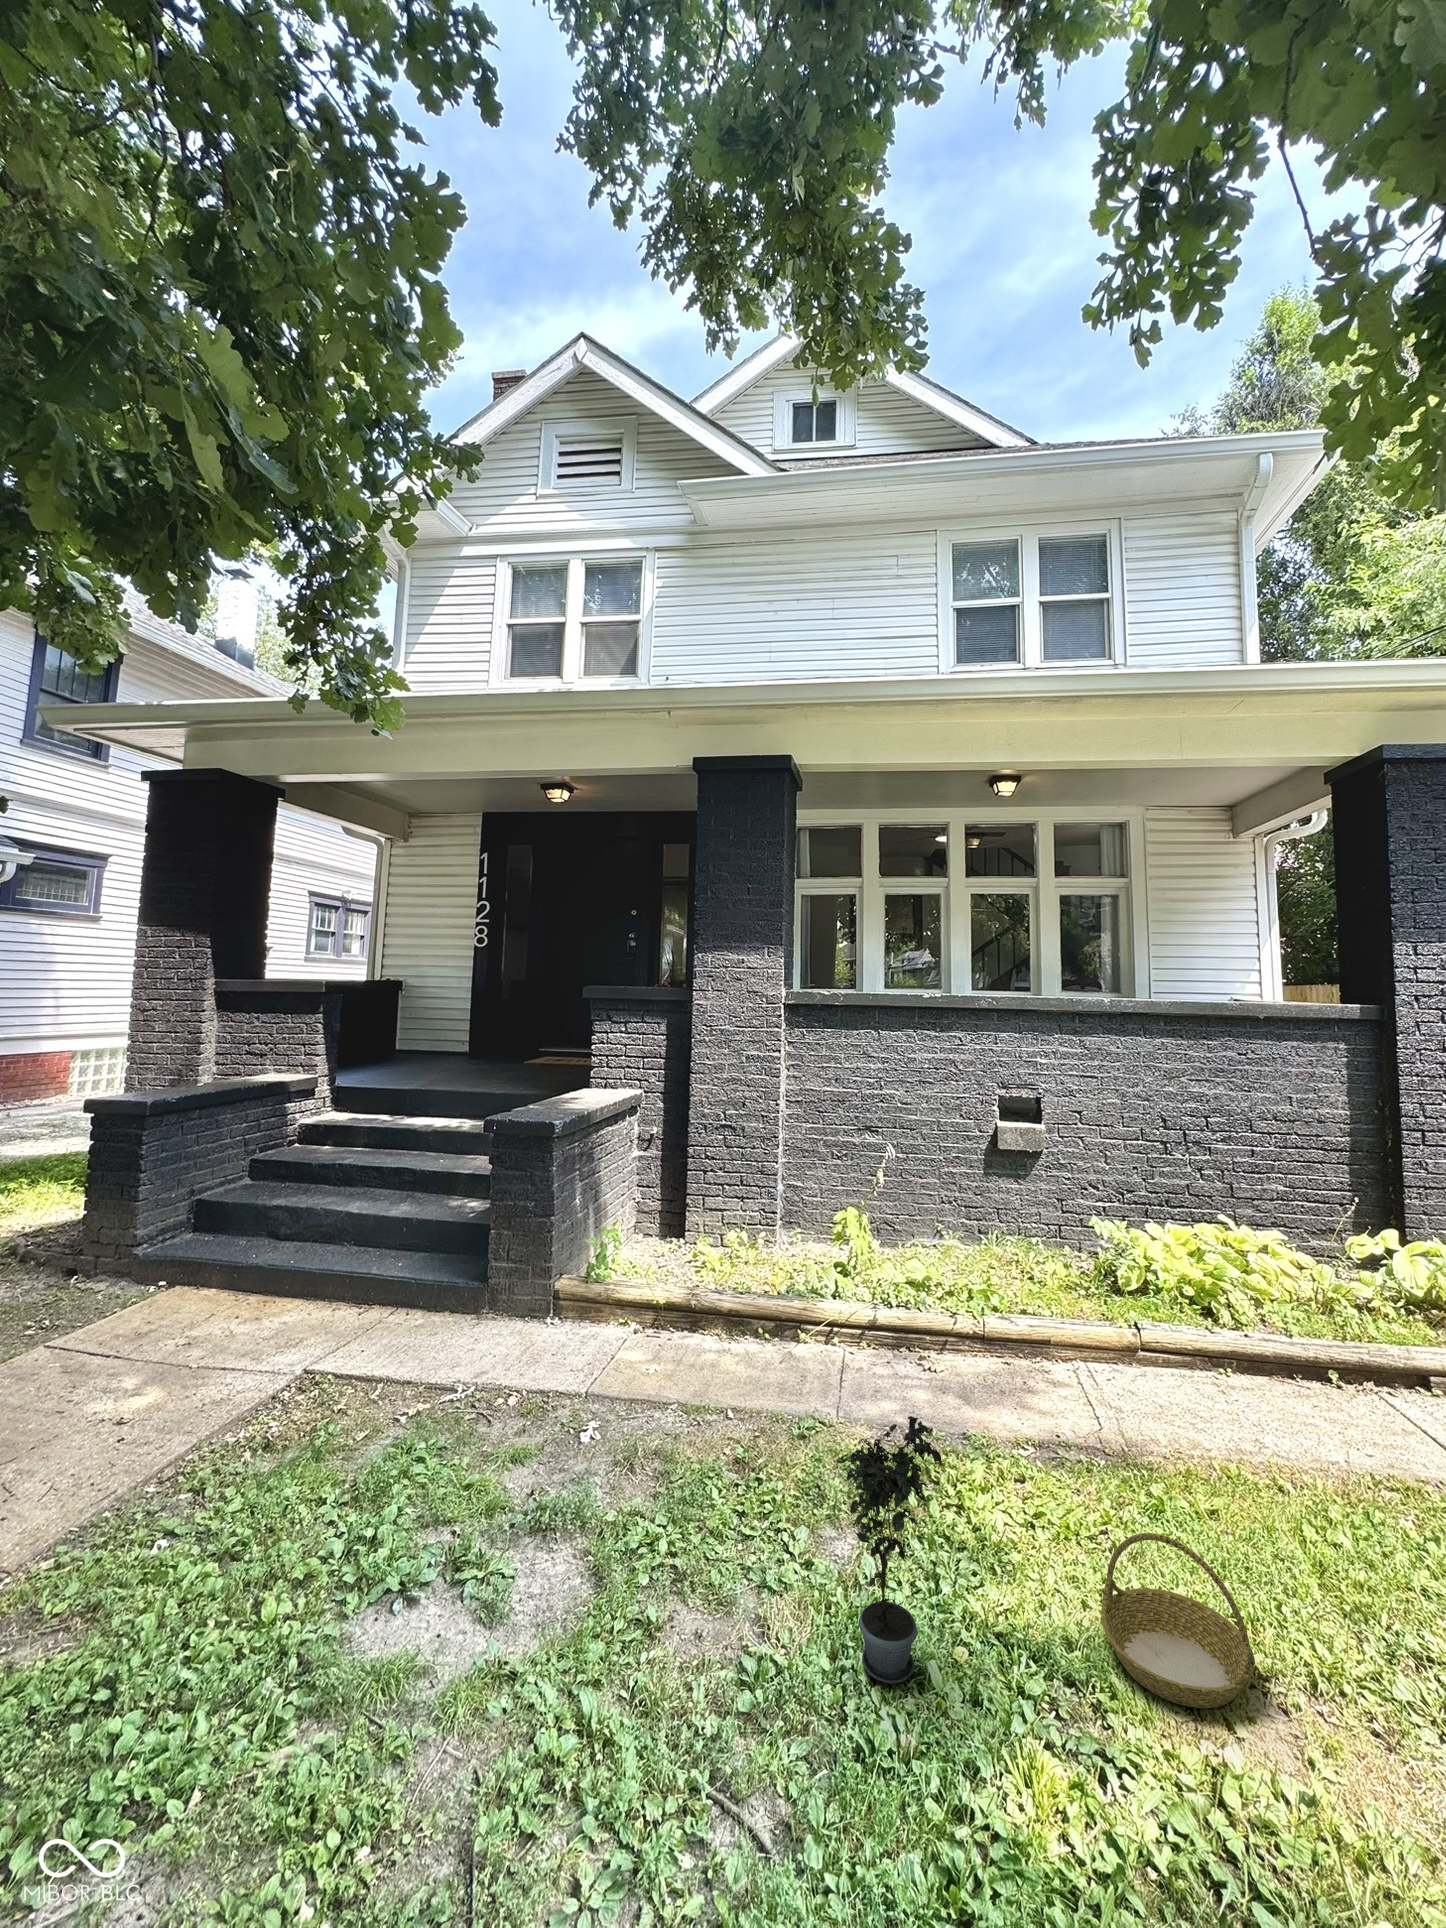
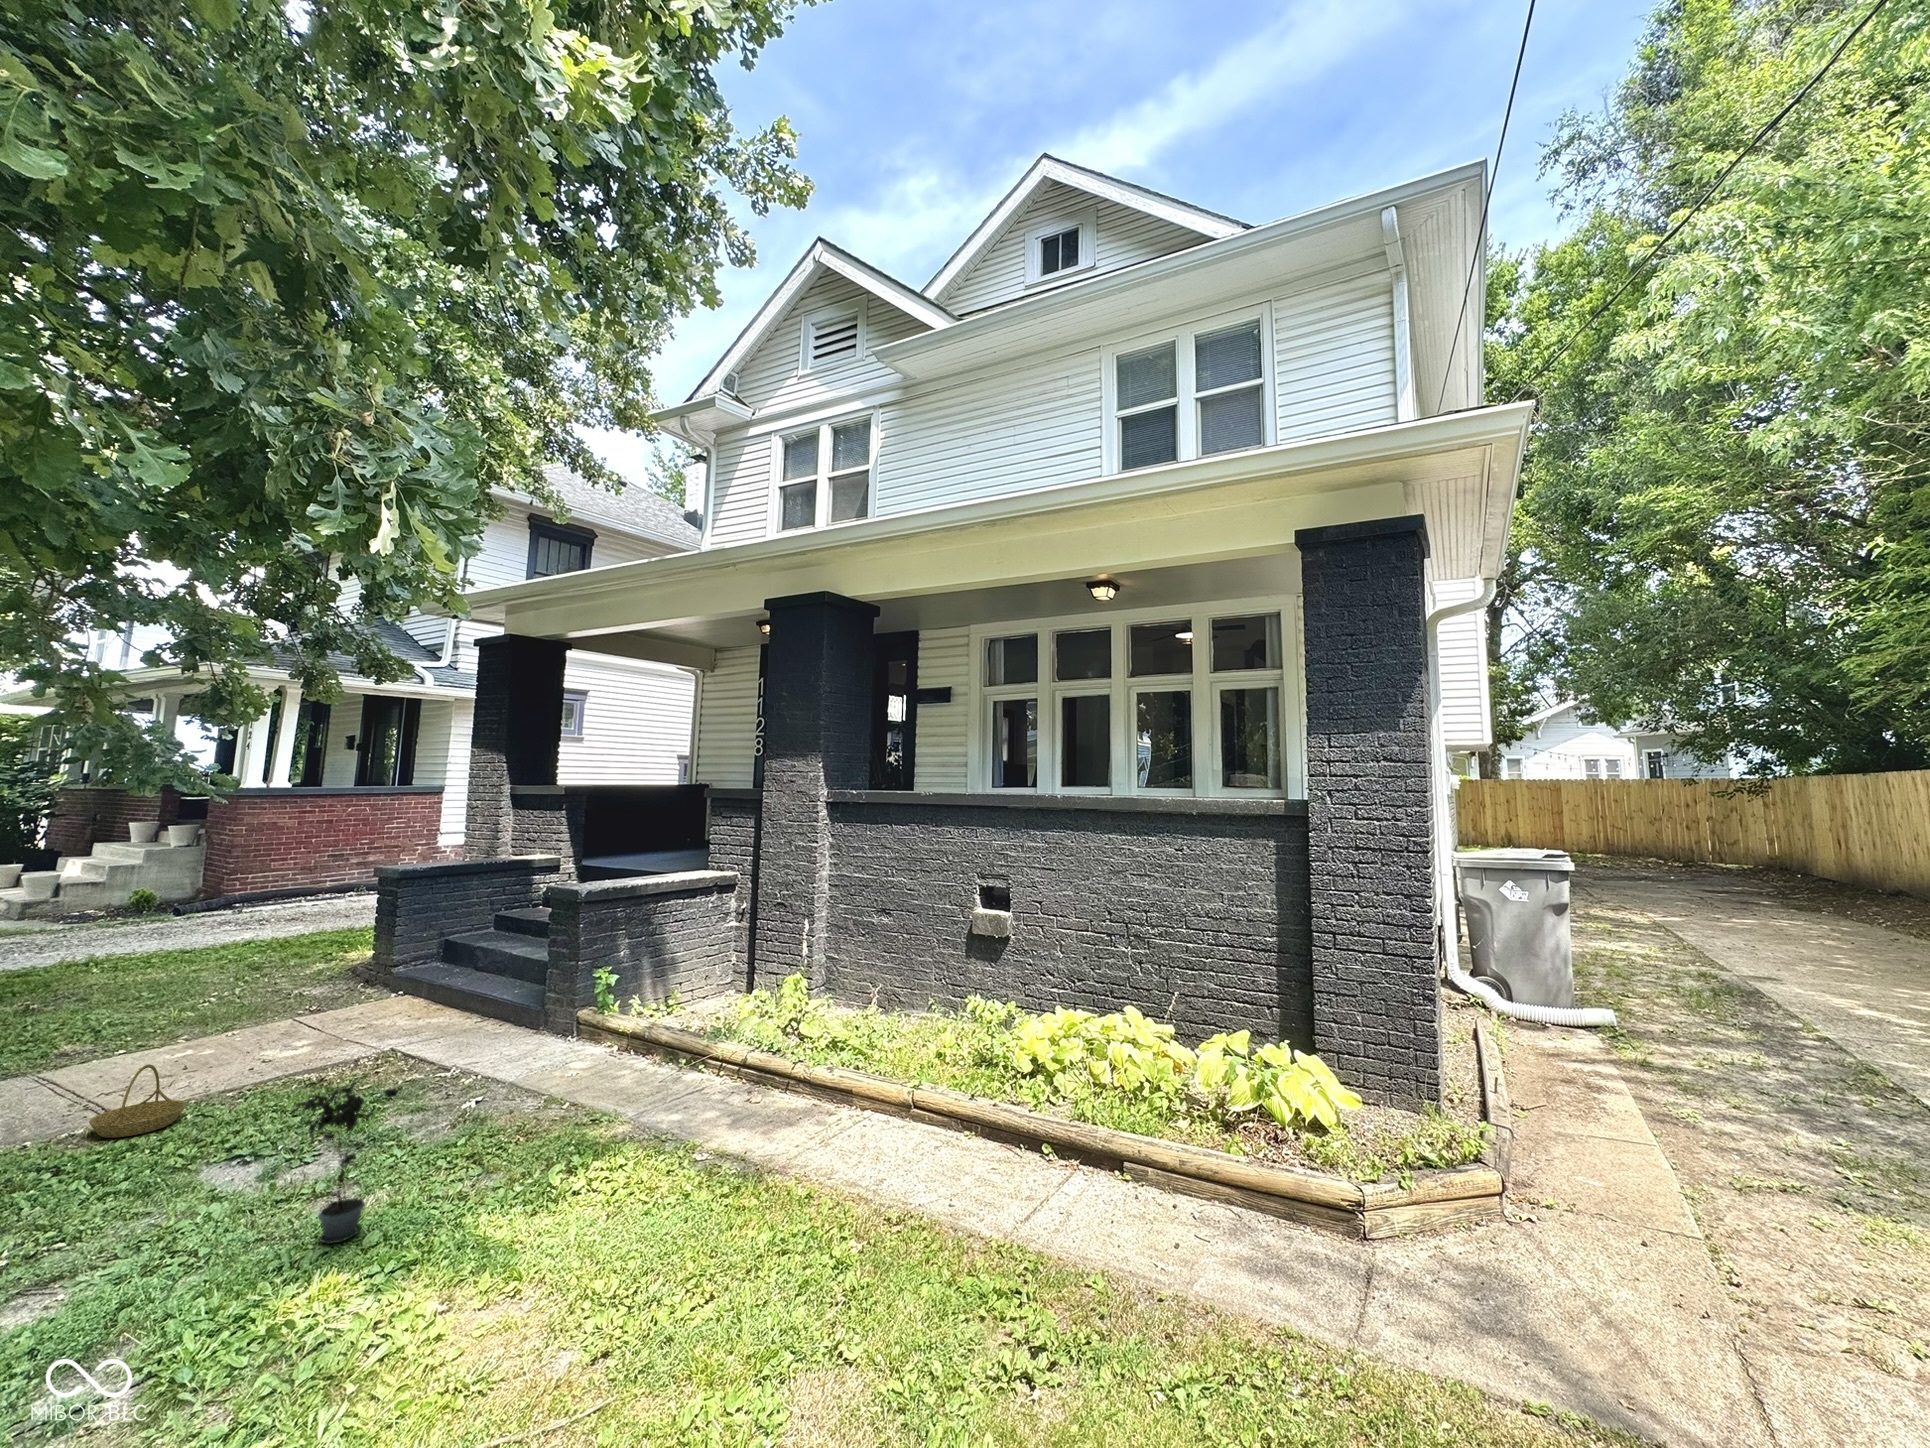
basket: present [1101,1533,1255,1708] -> present [89,1064,187,1138]

